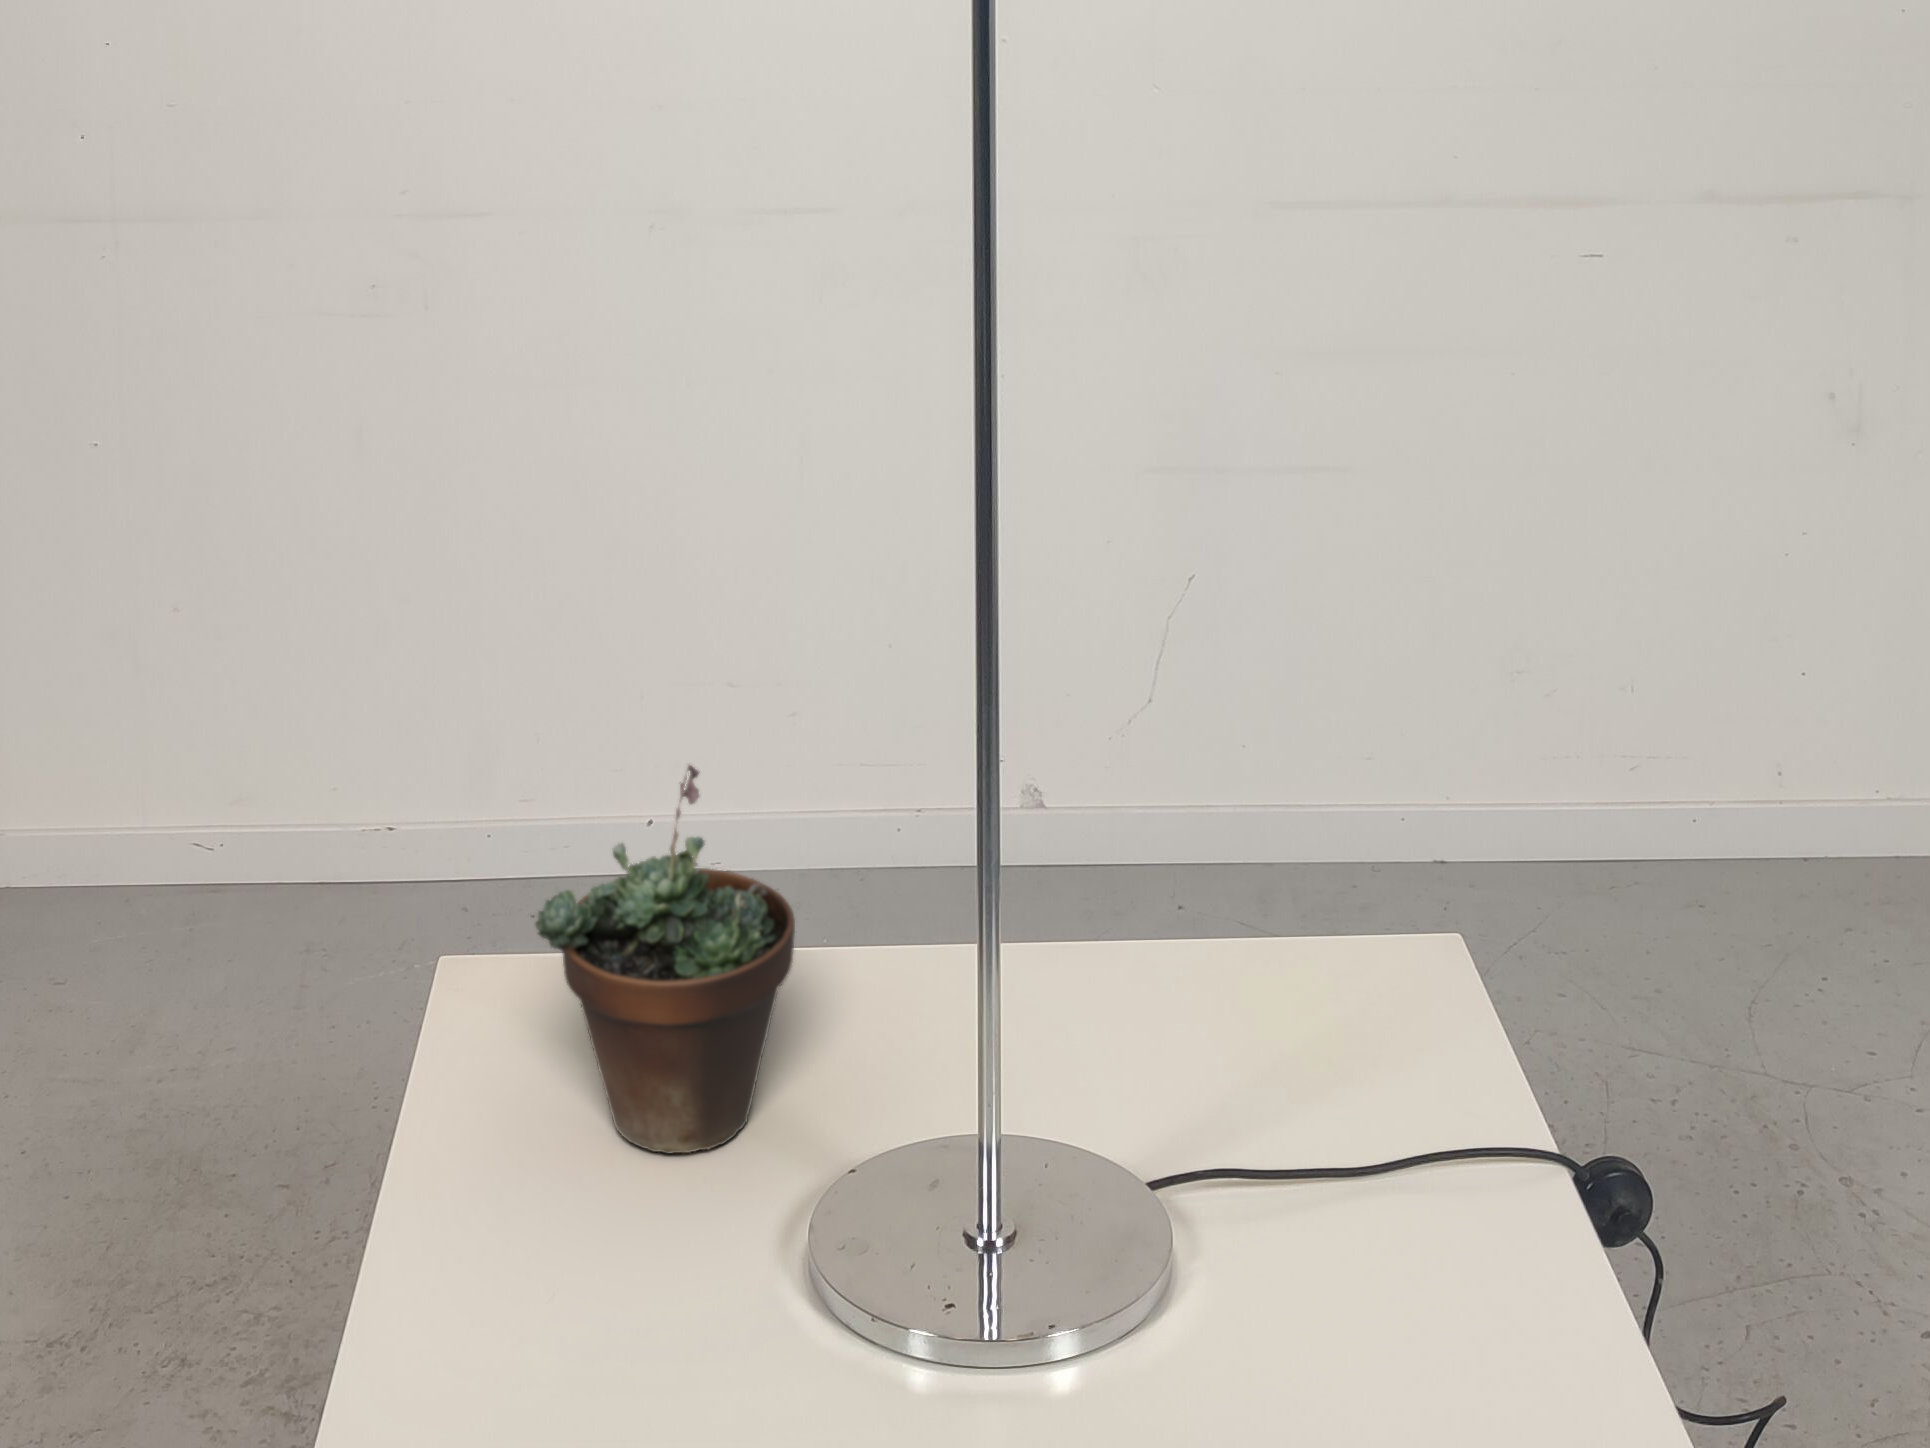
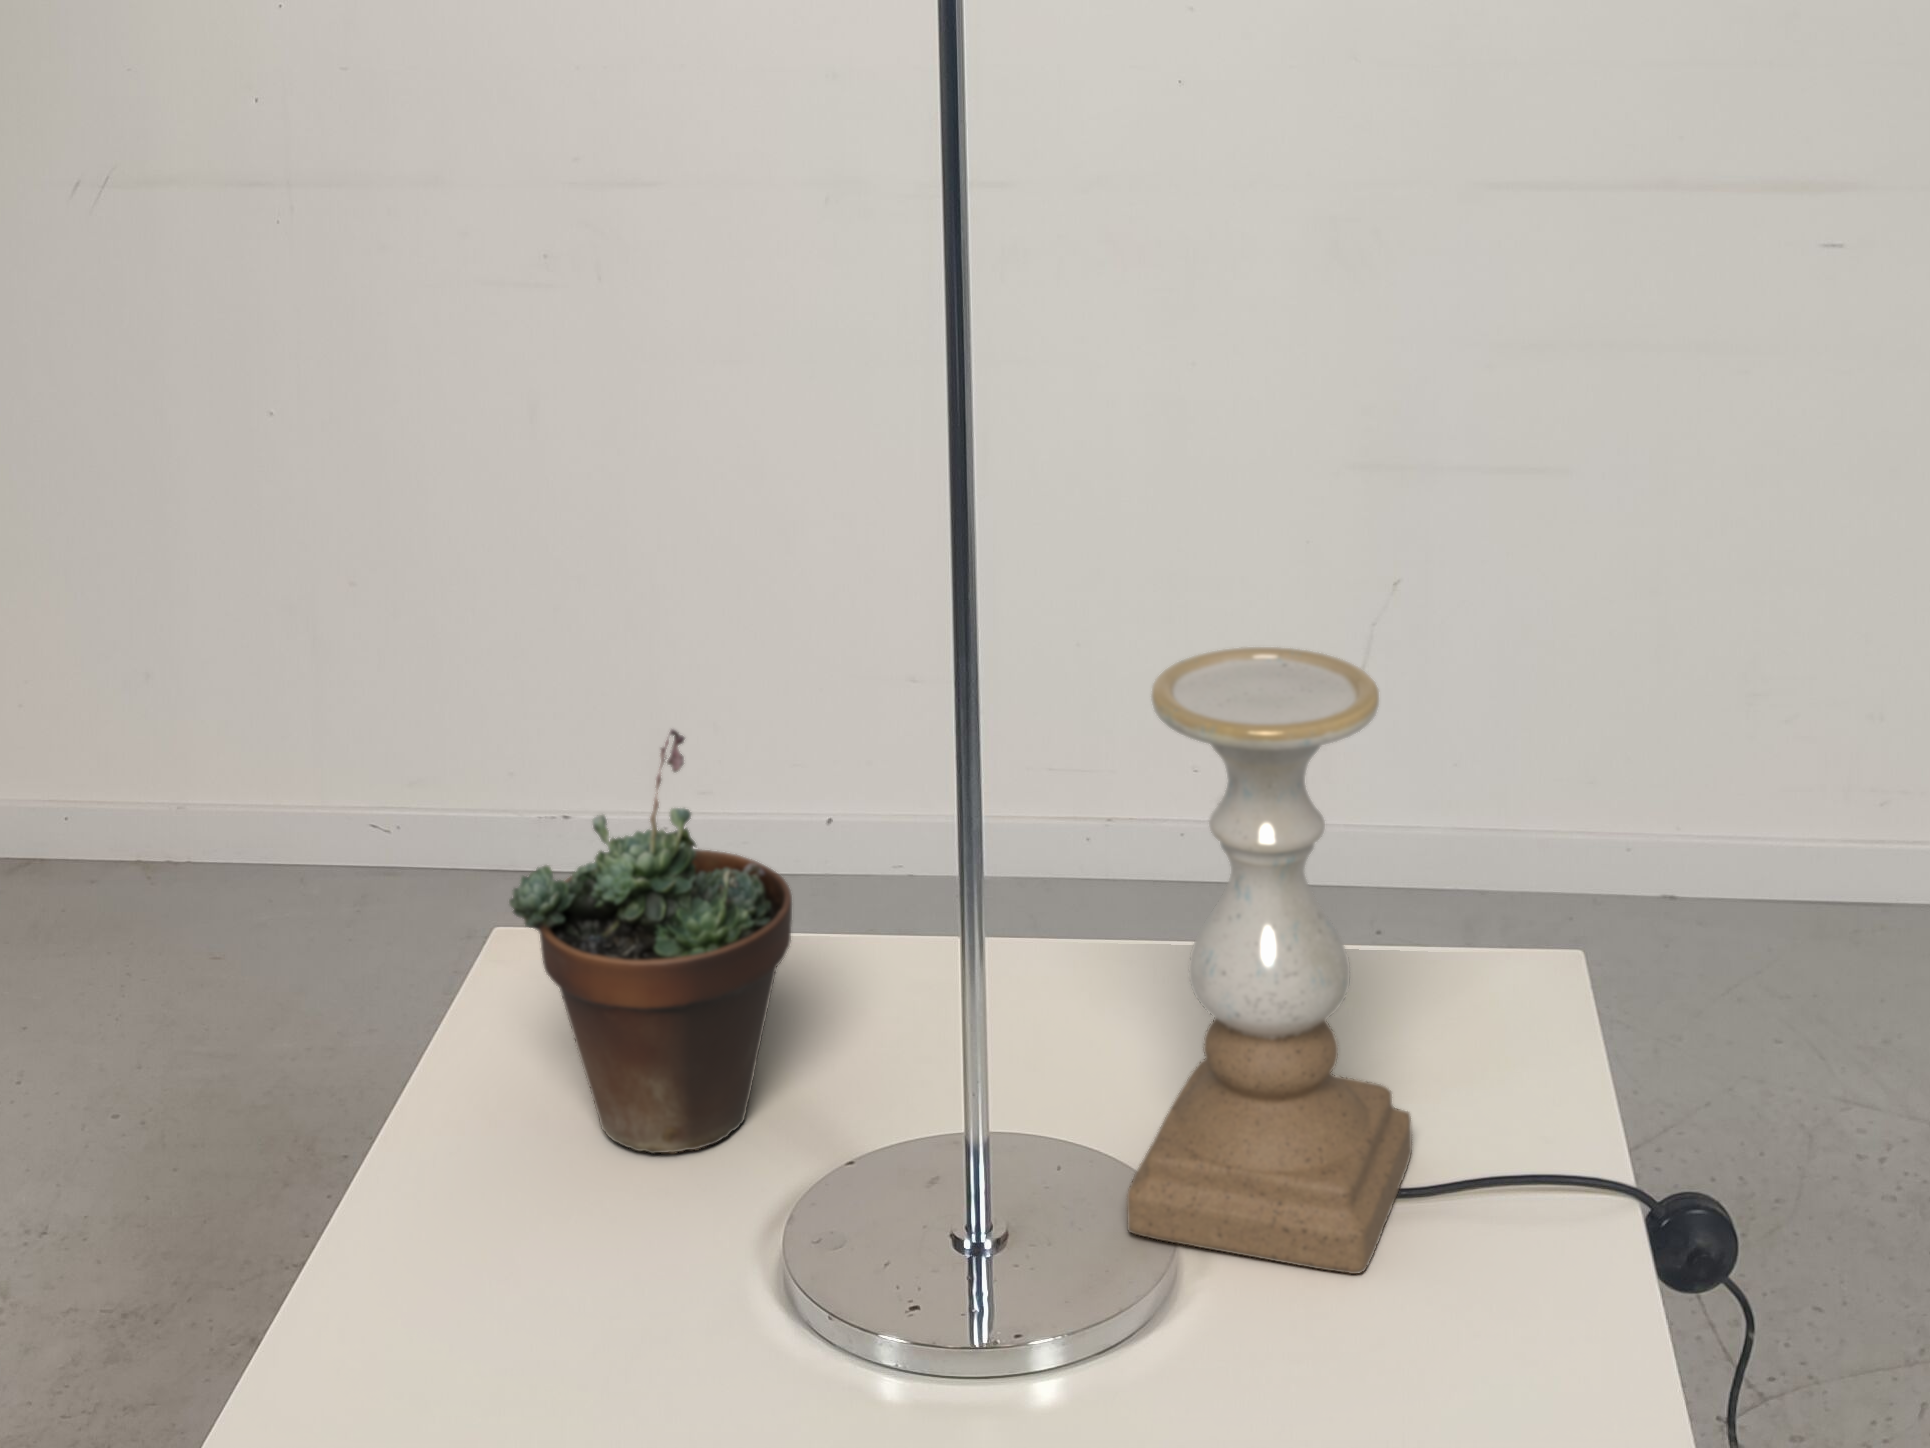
candle holder: none [1118,691,1366,1264] -> present [1127,647,1412,1274]

